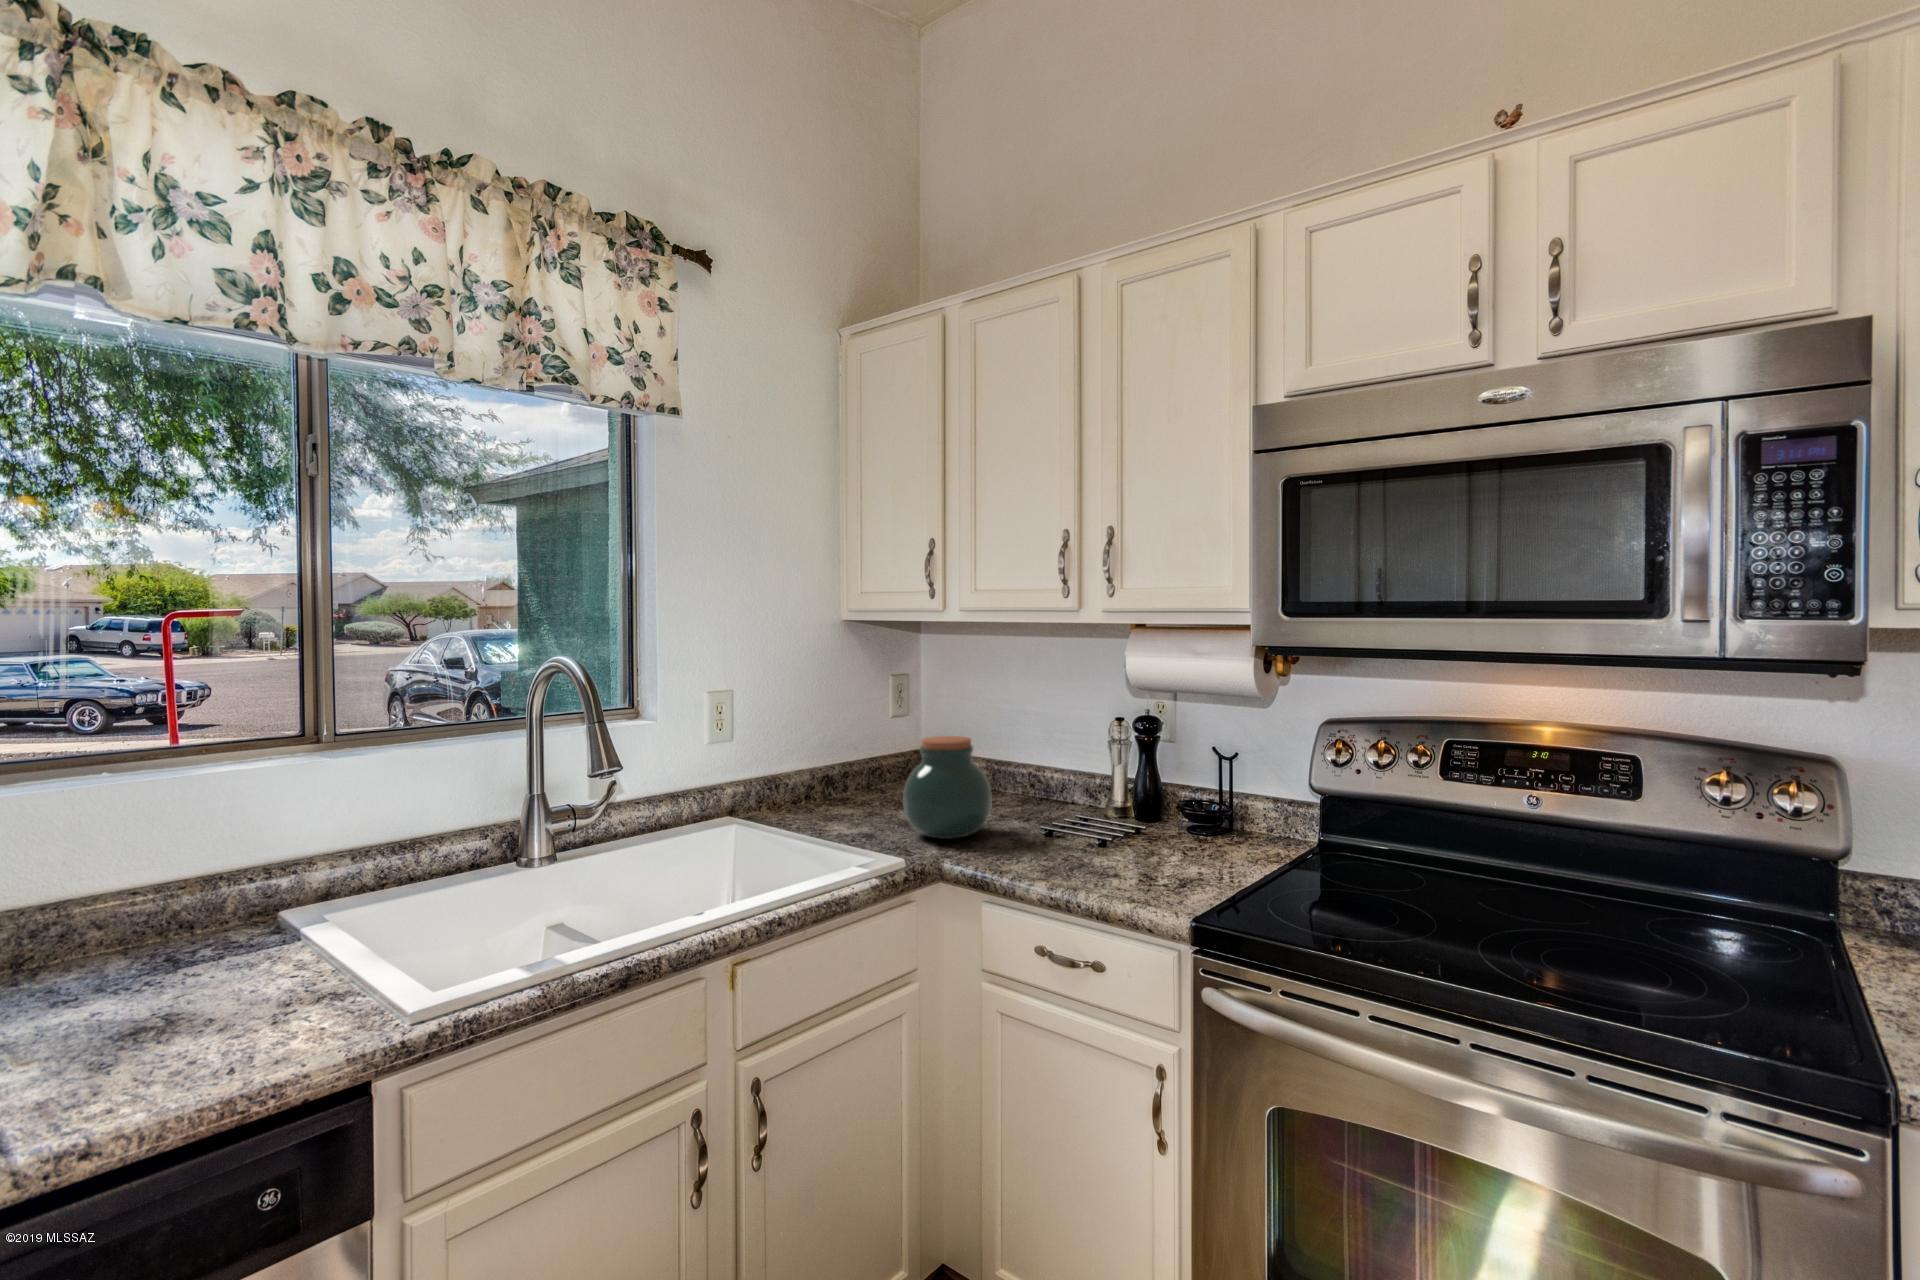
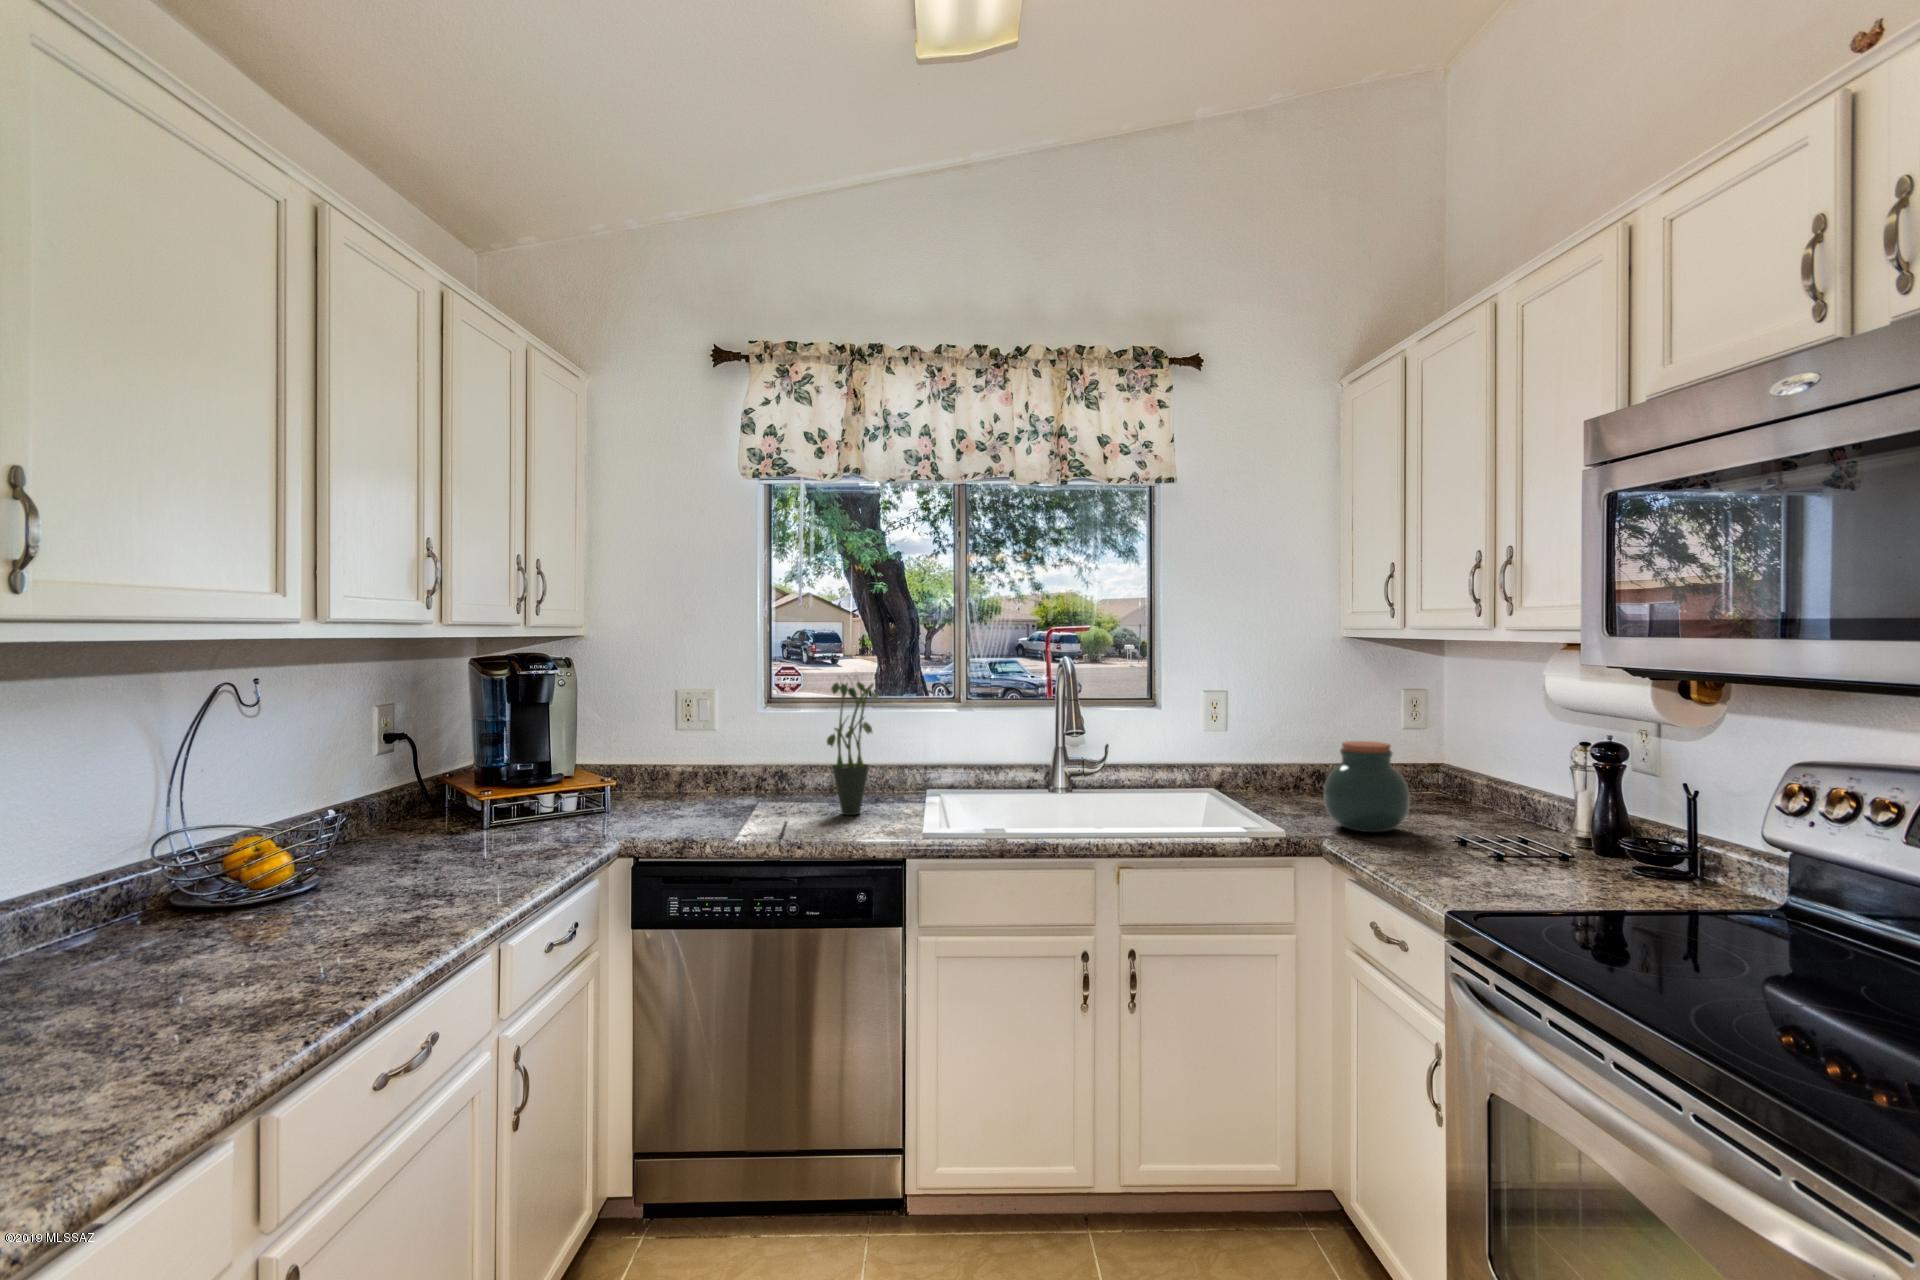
potted plant: none [80,717,234,1027] -> present [827,677,878,815]

